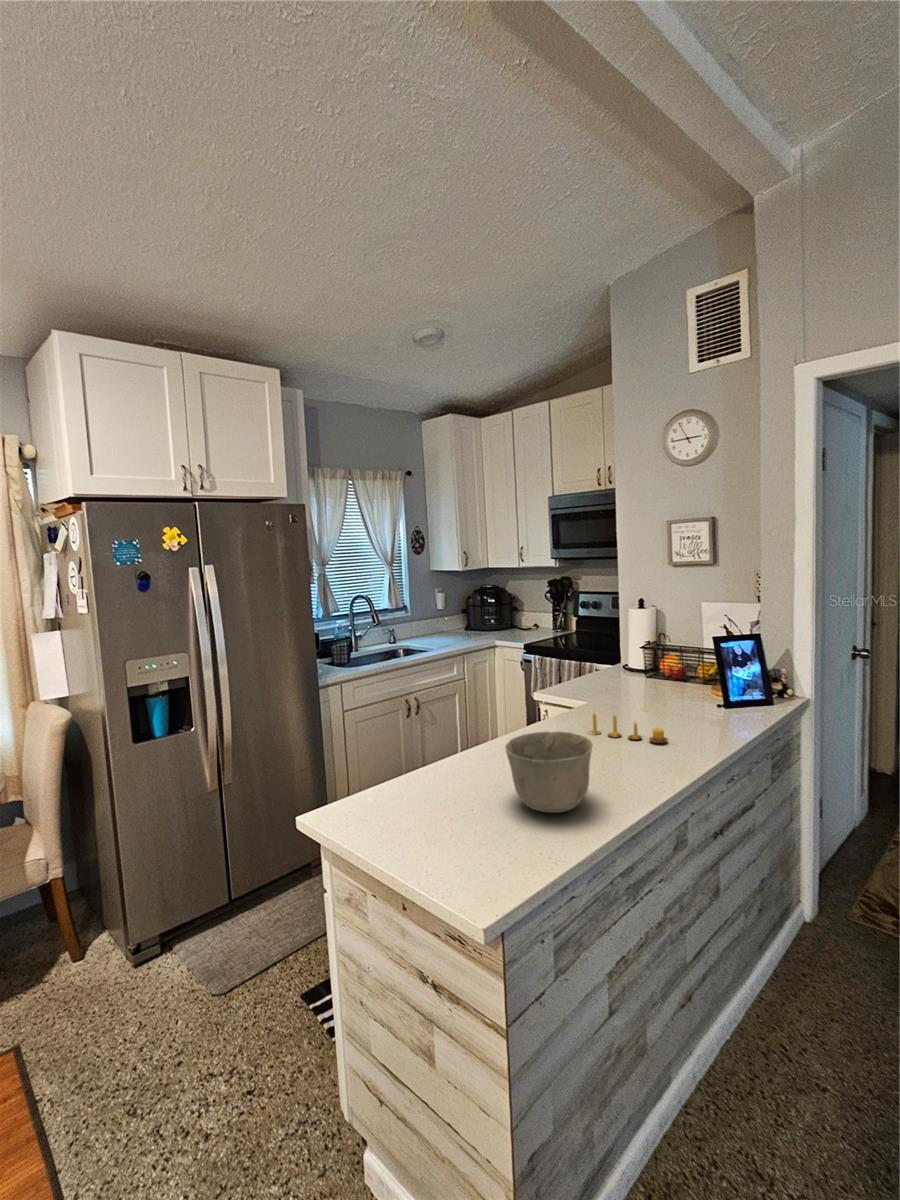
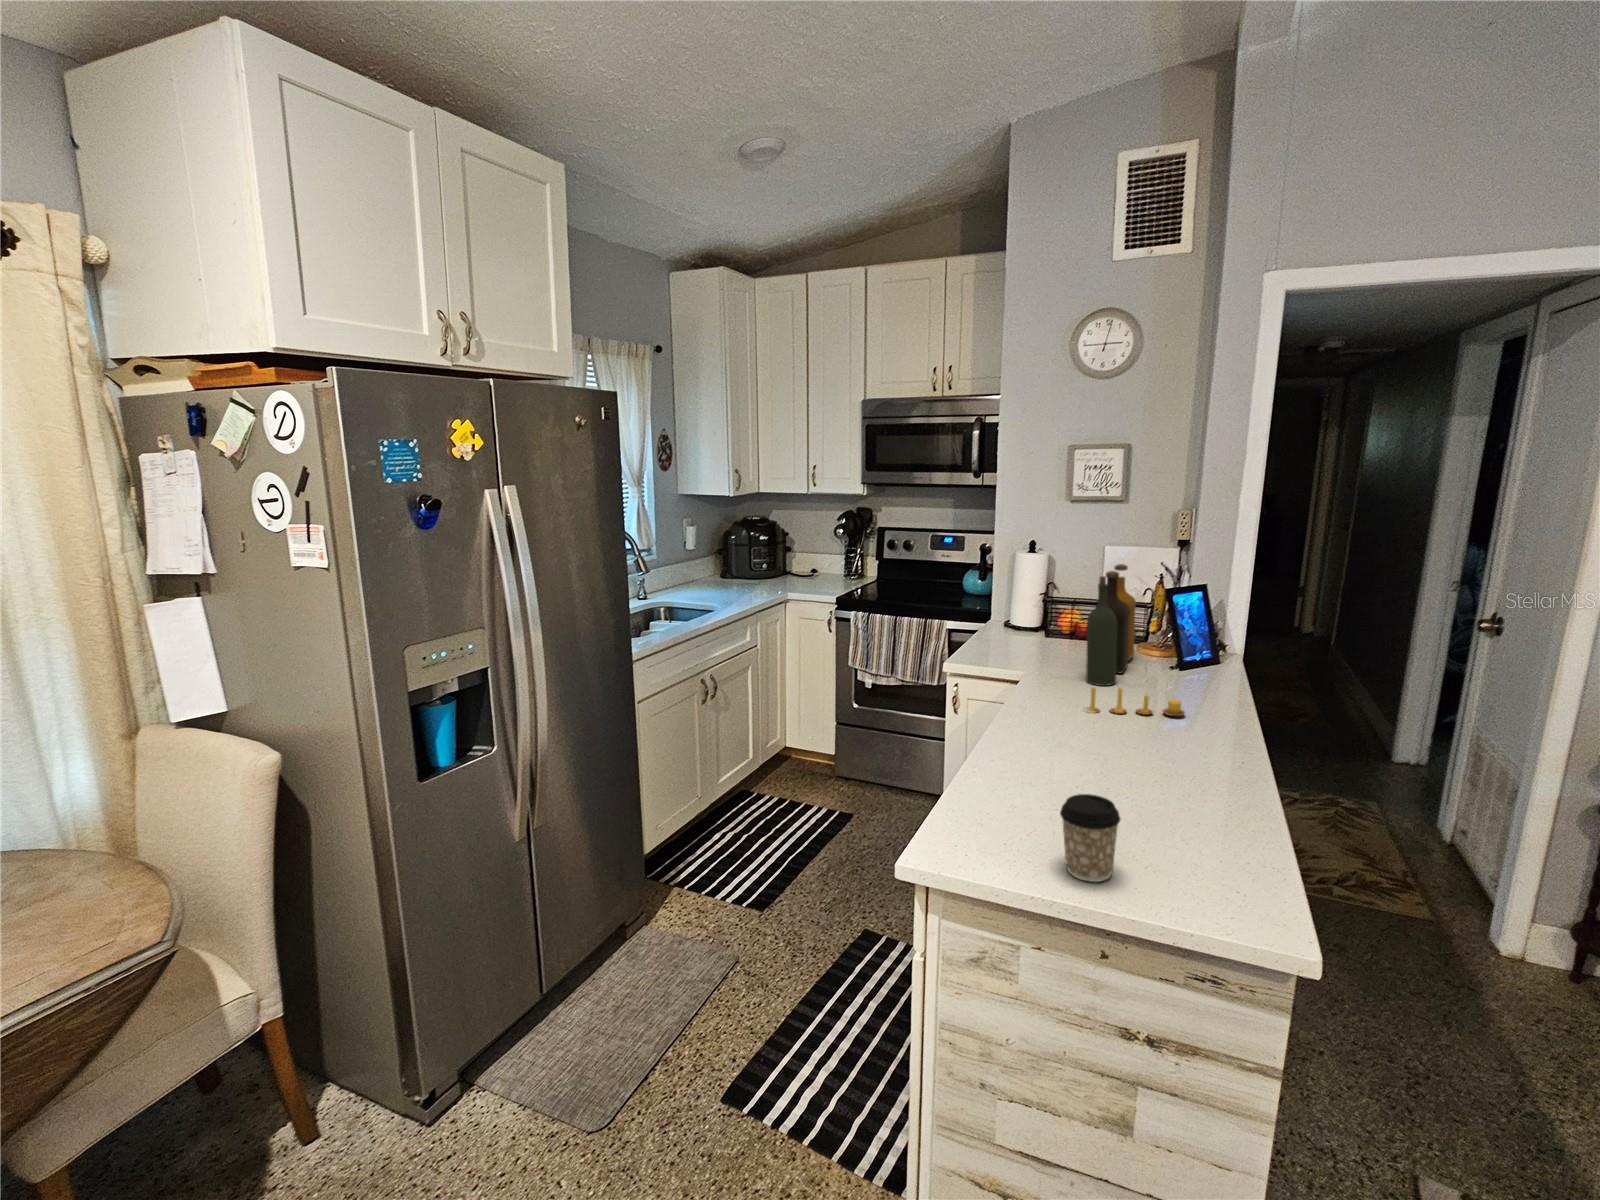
bottle: none [621,617,697,716] -> present [1086,564,1136,686]
ceramic bowl: present [505,732,592,813] -> none [1124,716,1245,814]
coffee cup: none [386,778,430,847] -> present [1060,794,1120,882]

